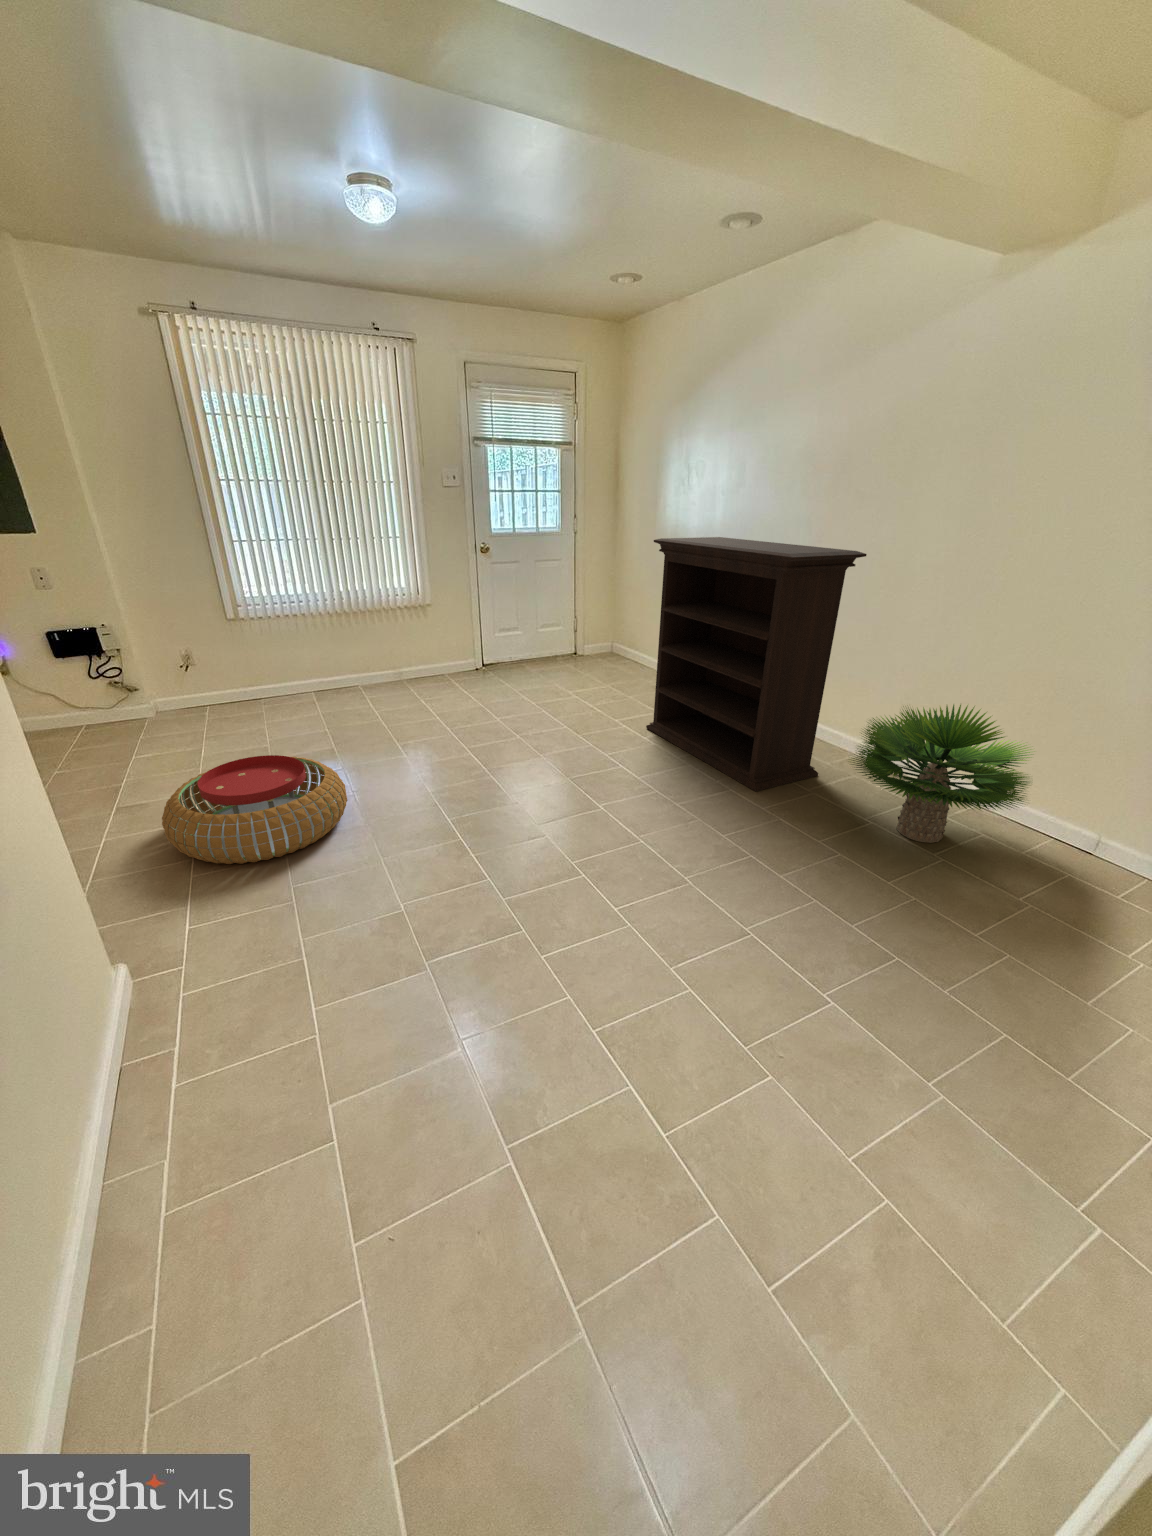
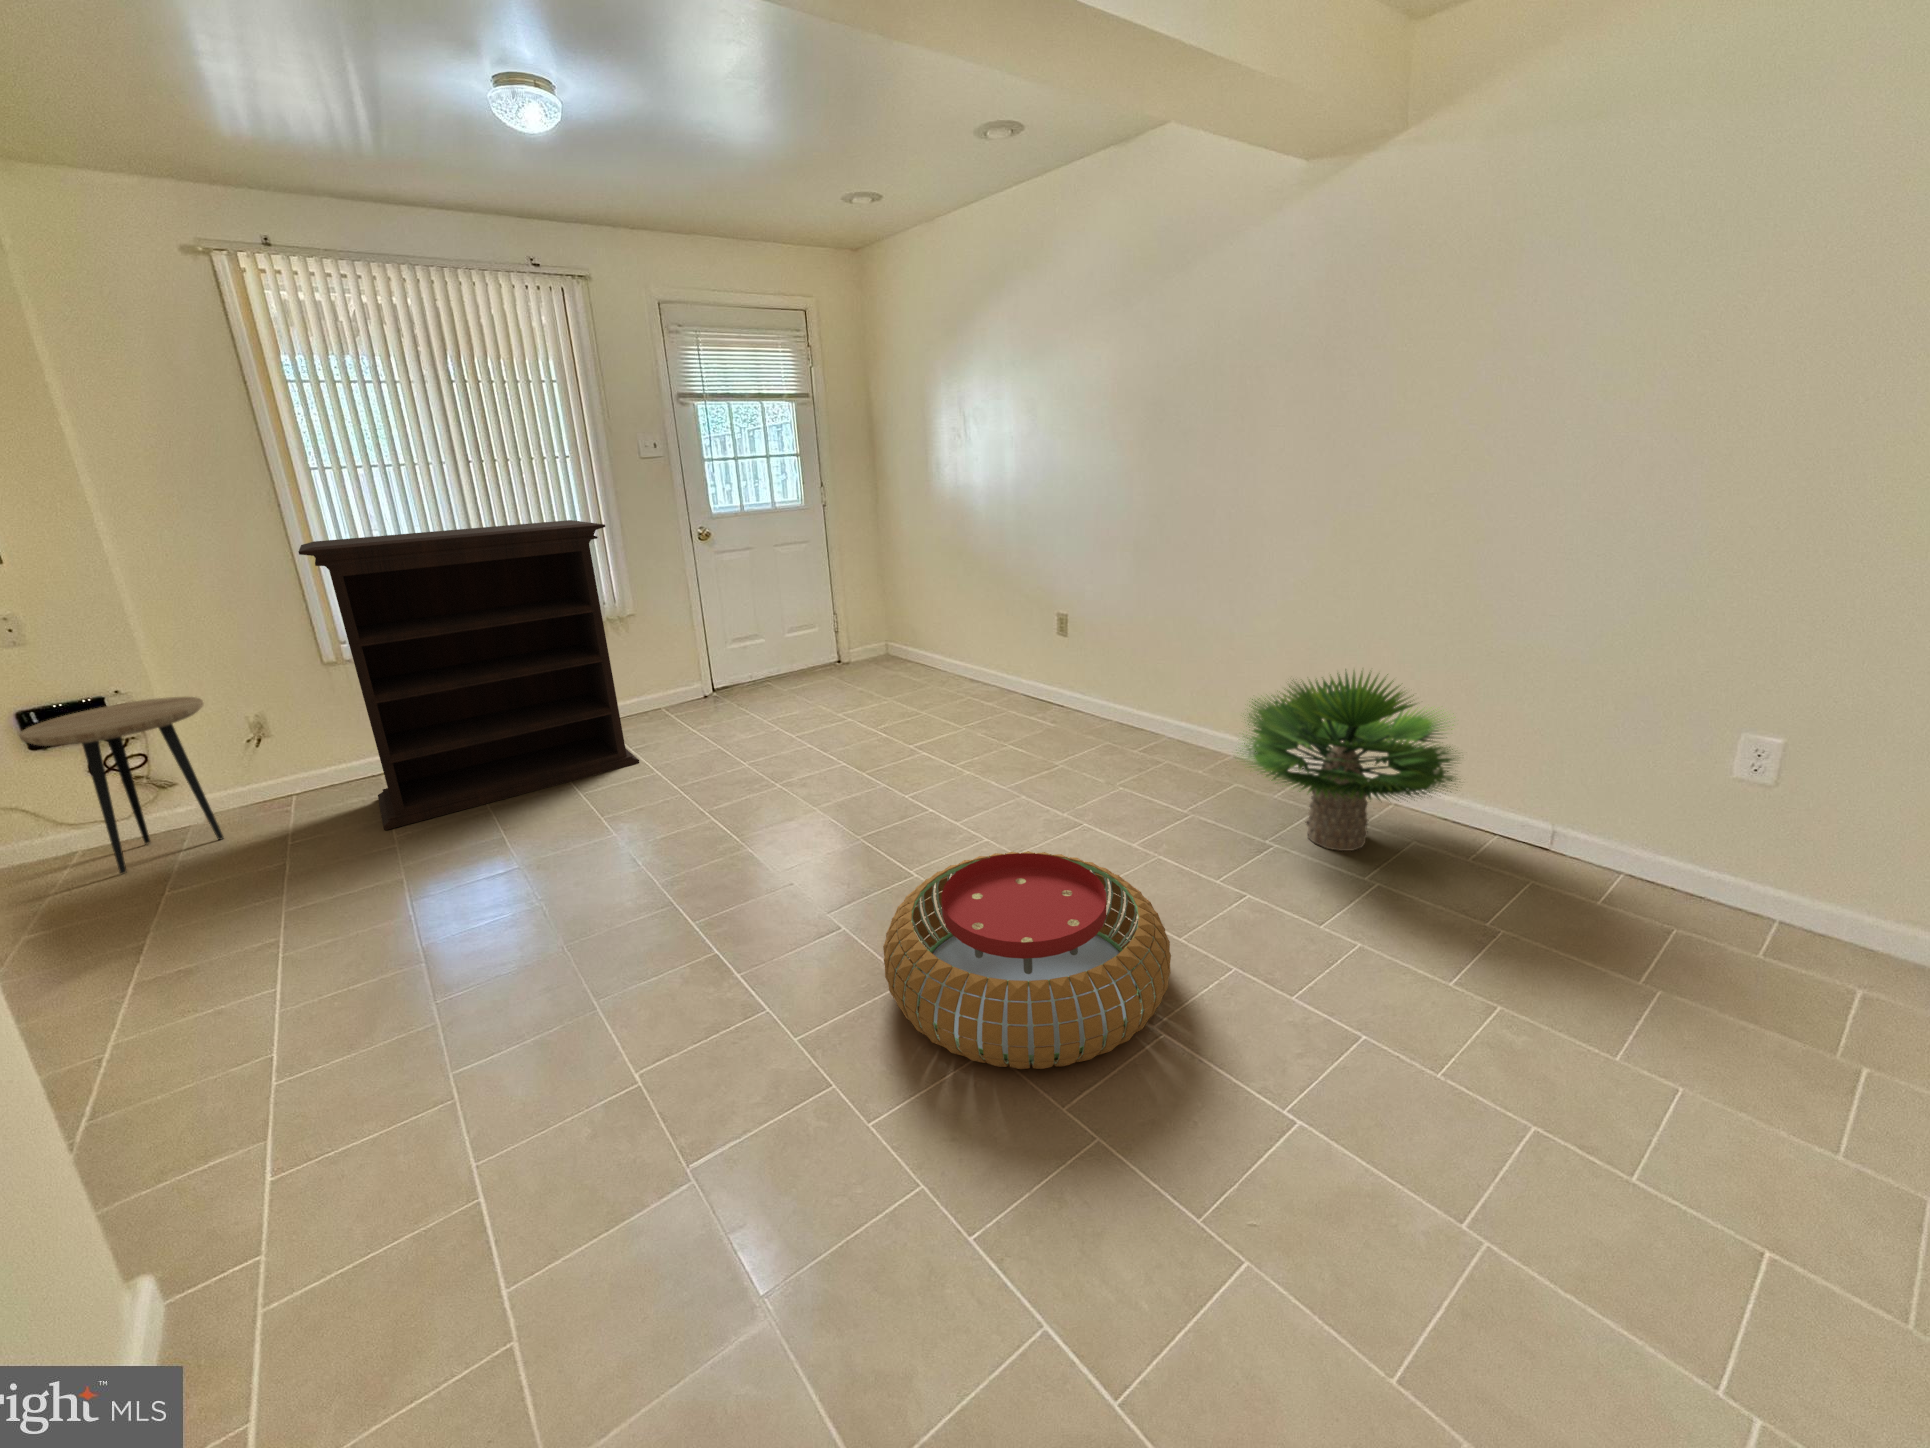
bookshelf: present [646,537,867,791] -> present [298,520,639,830]
side table: none [51,632,165,743] -> present [19,697,224,874]
pouf: present [162,755,347,864] -> present [883,851,1171,1069]

